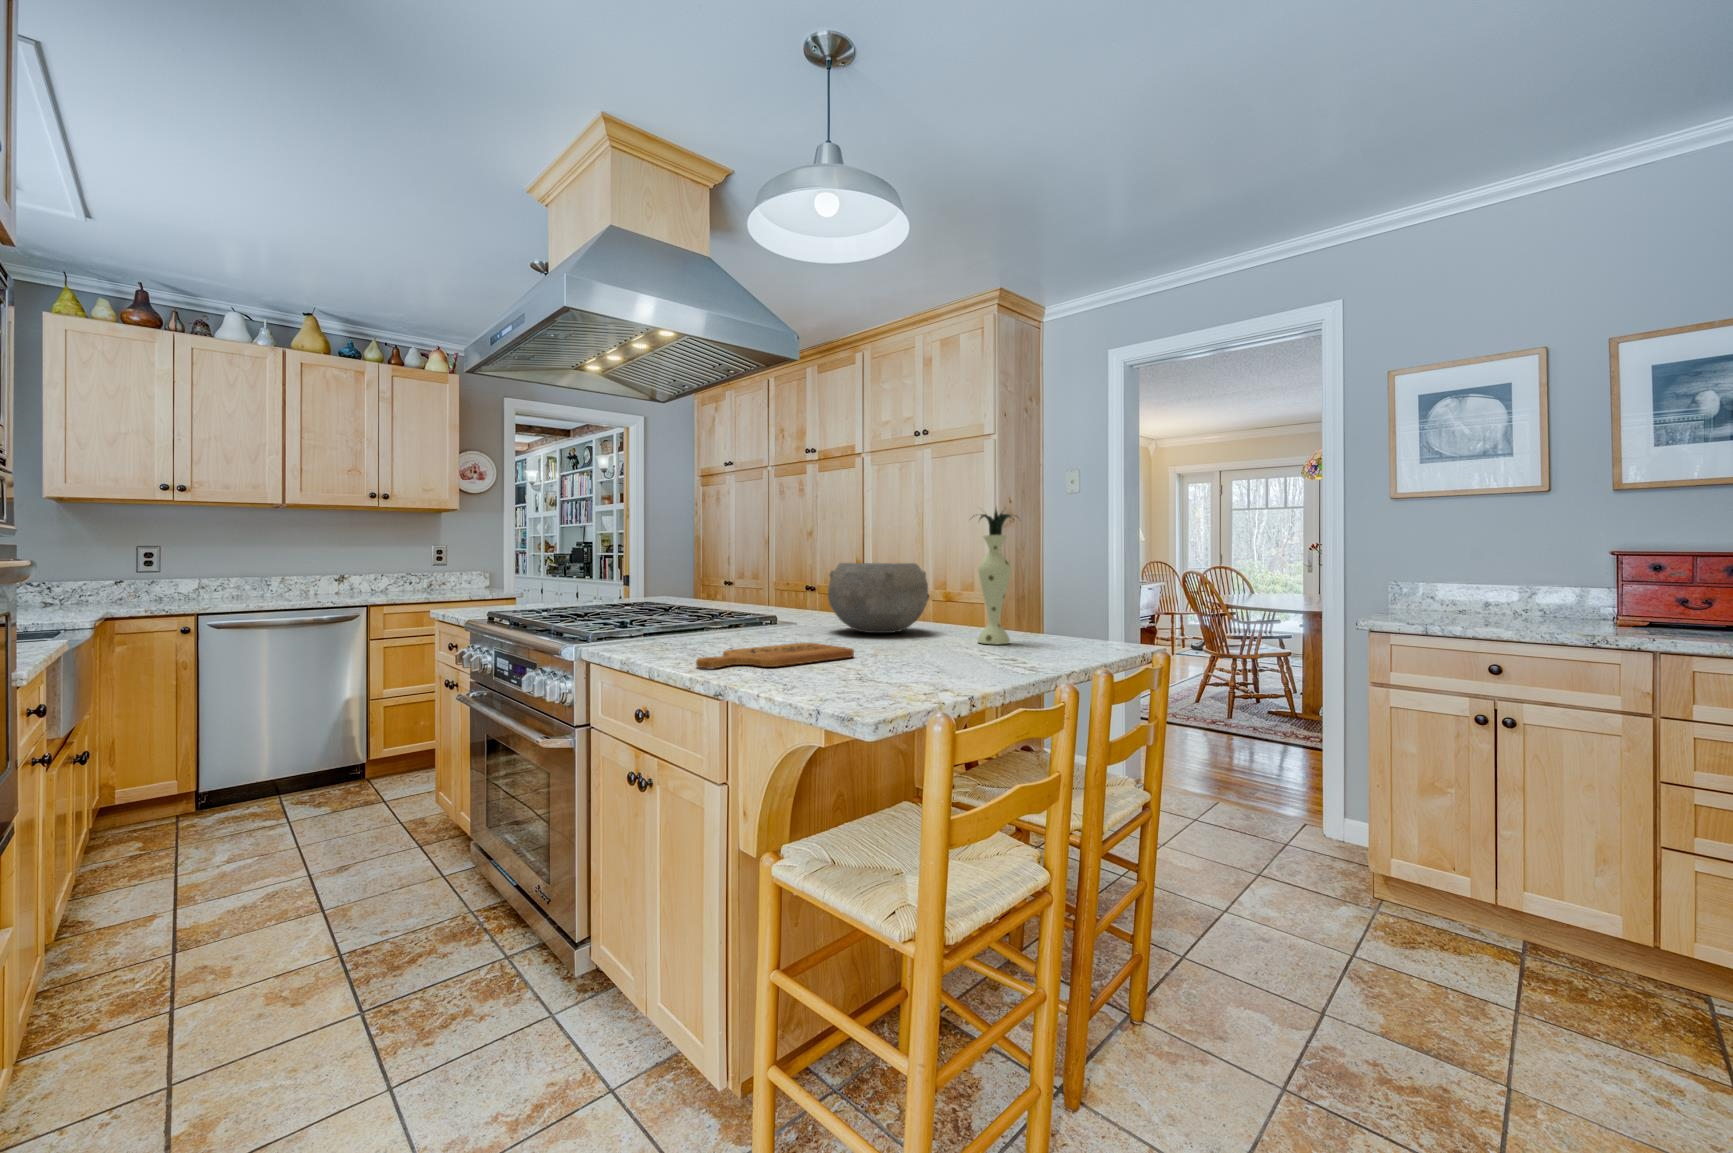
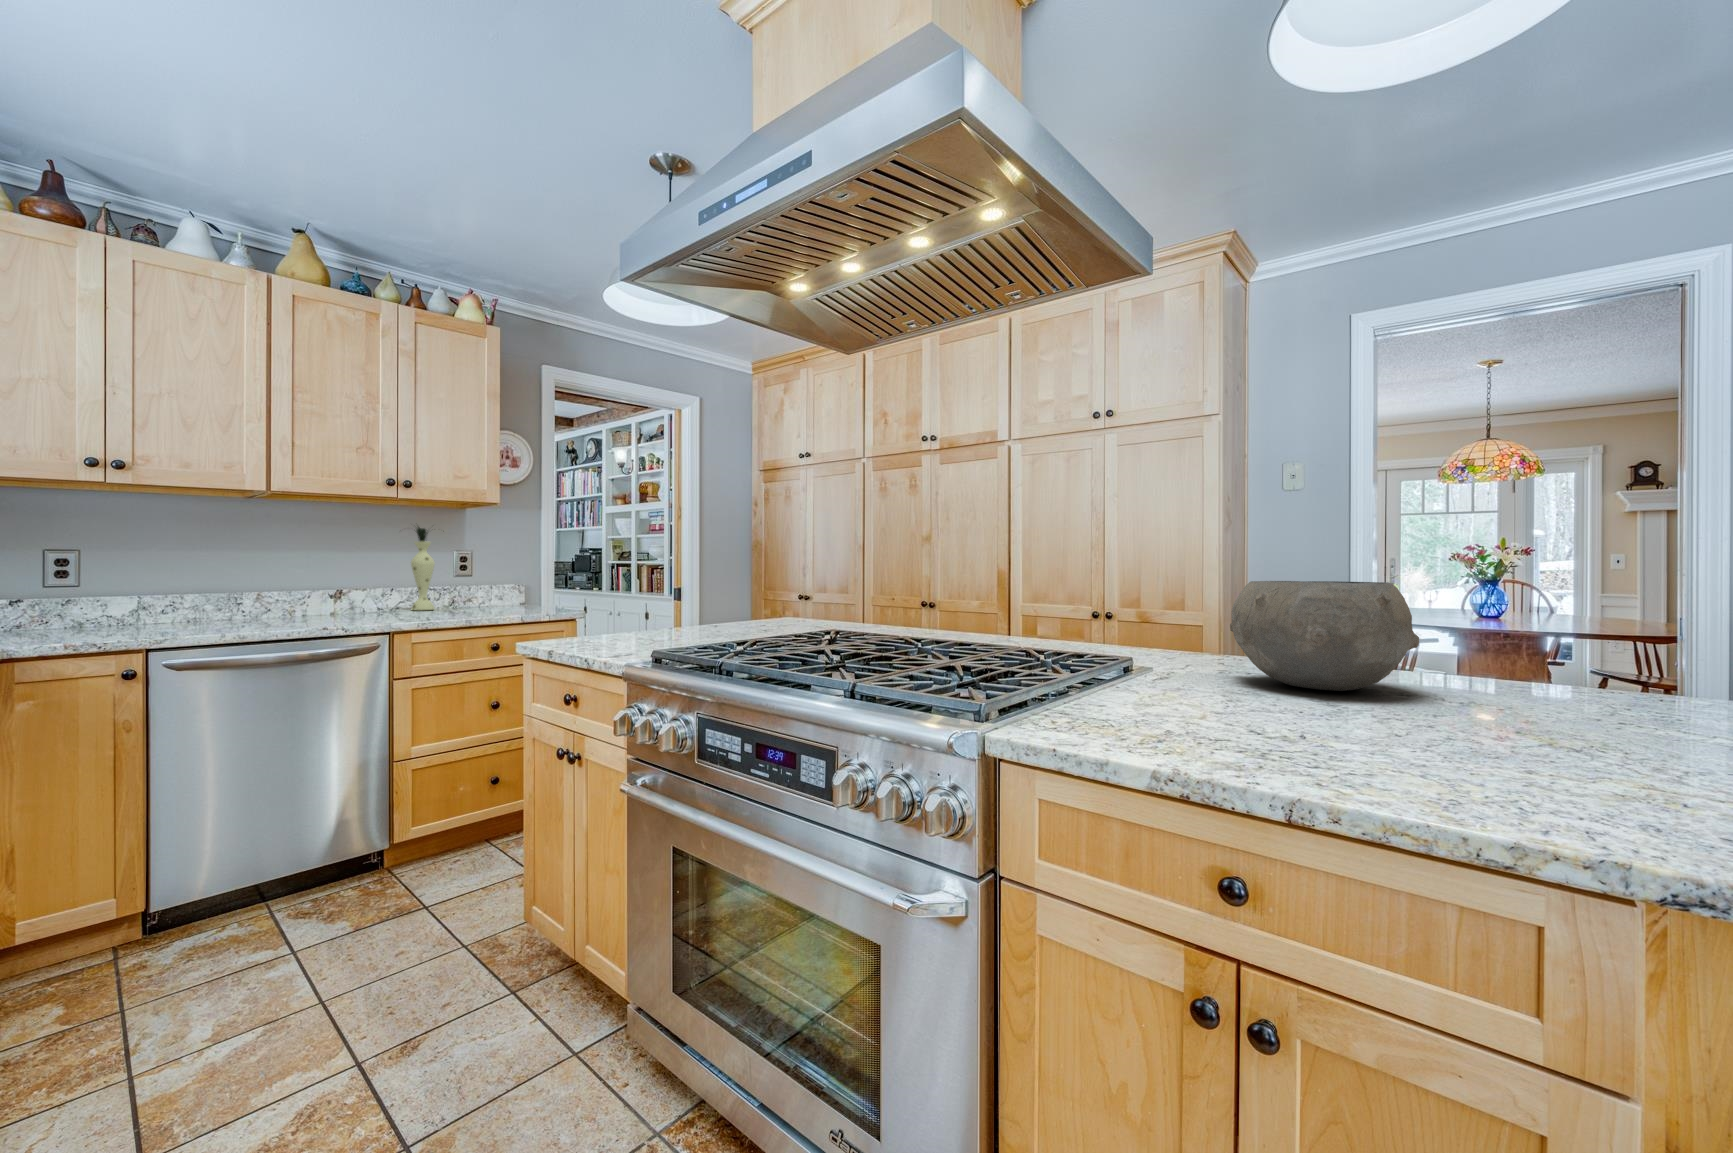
vase: present [972,510,1018,644] -> present [411,527,435,610]
cutting board: present [696,643,854,668] -> none [1351,724,1566,812]

